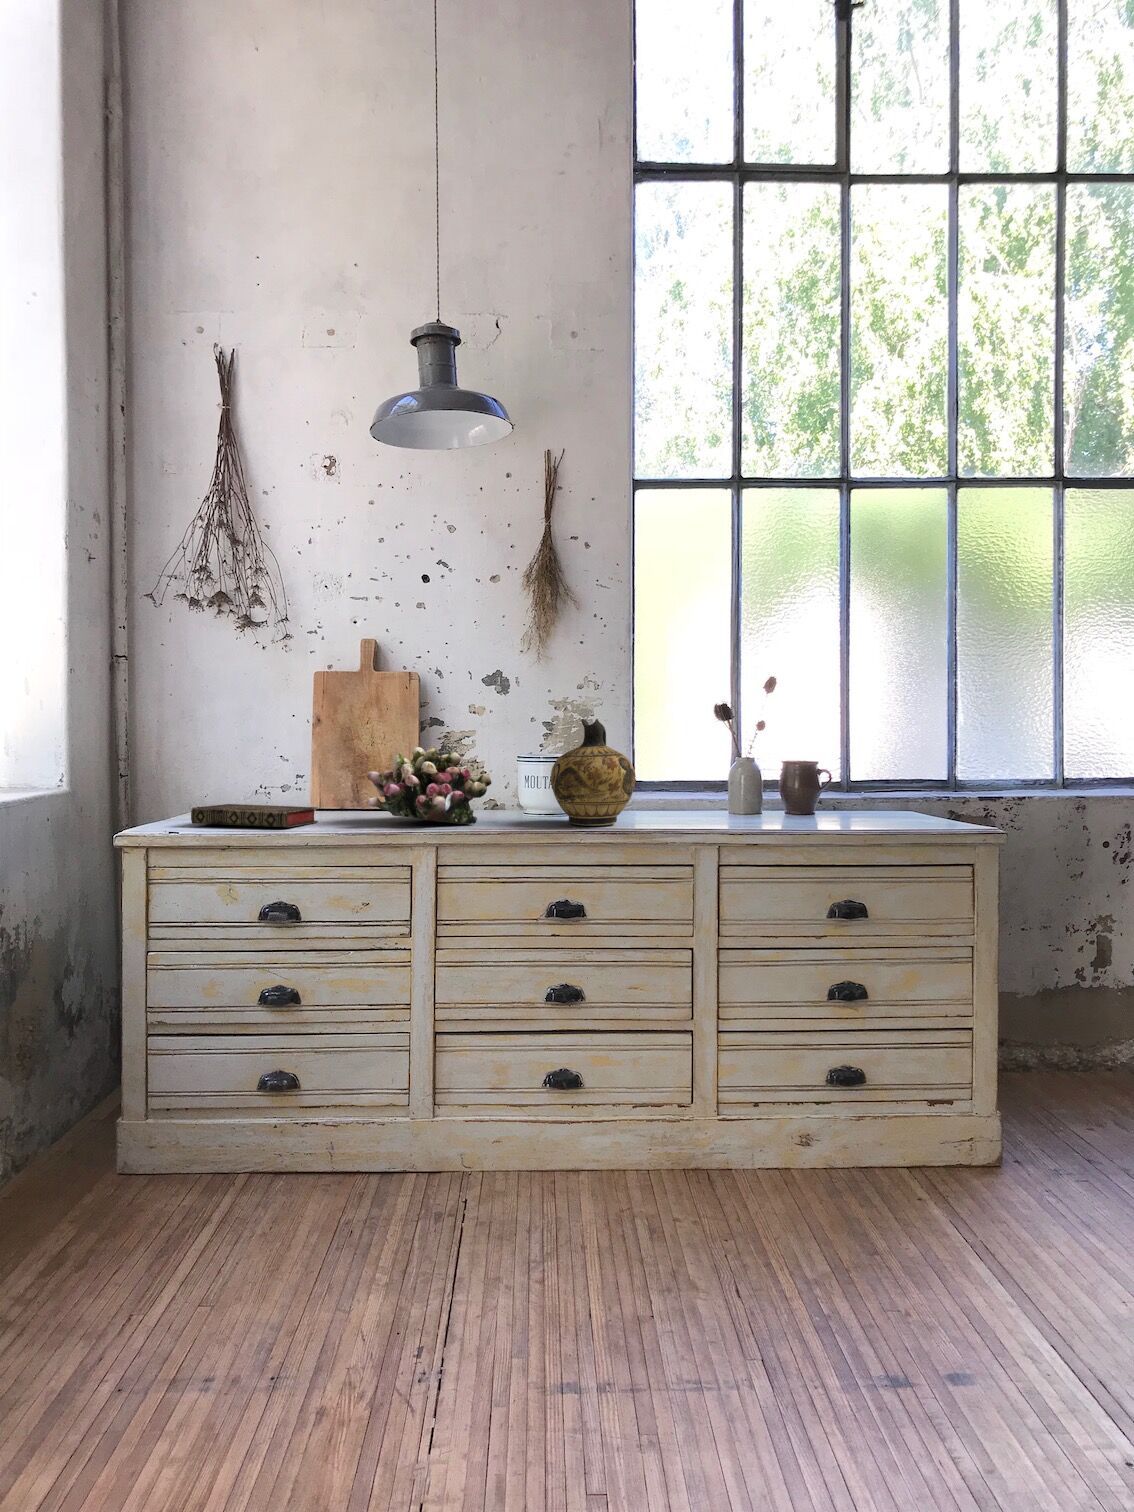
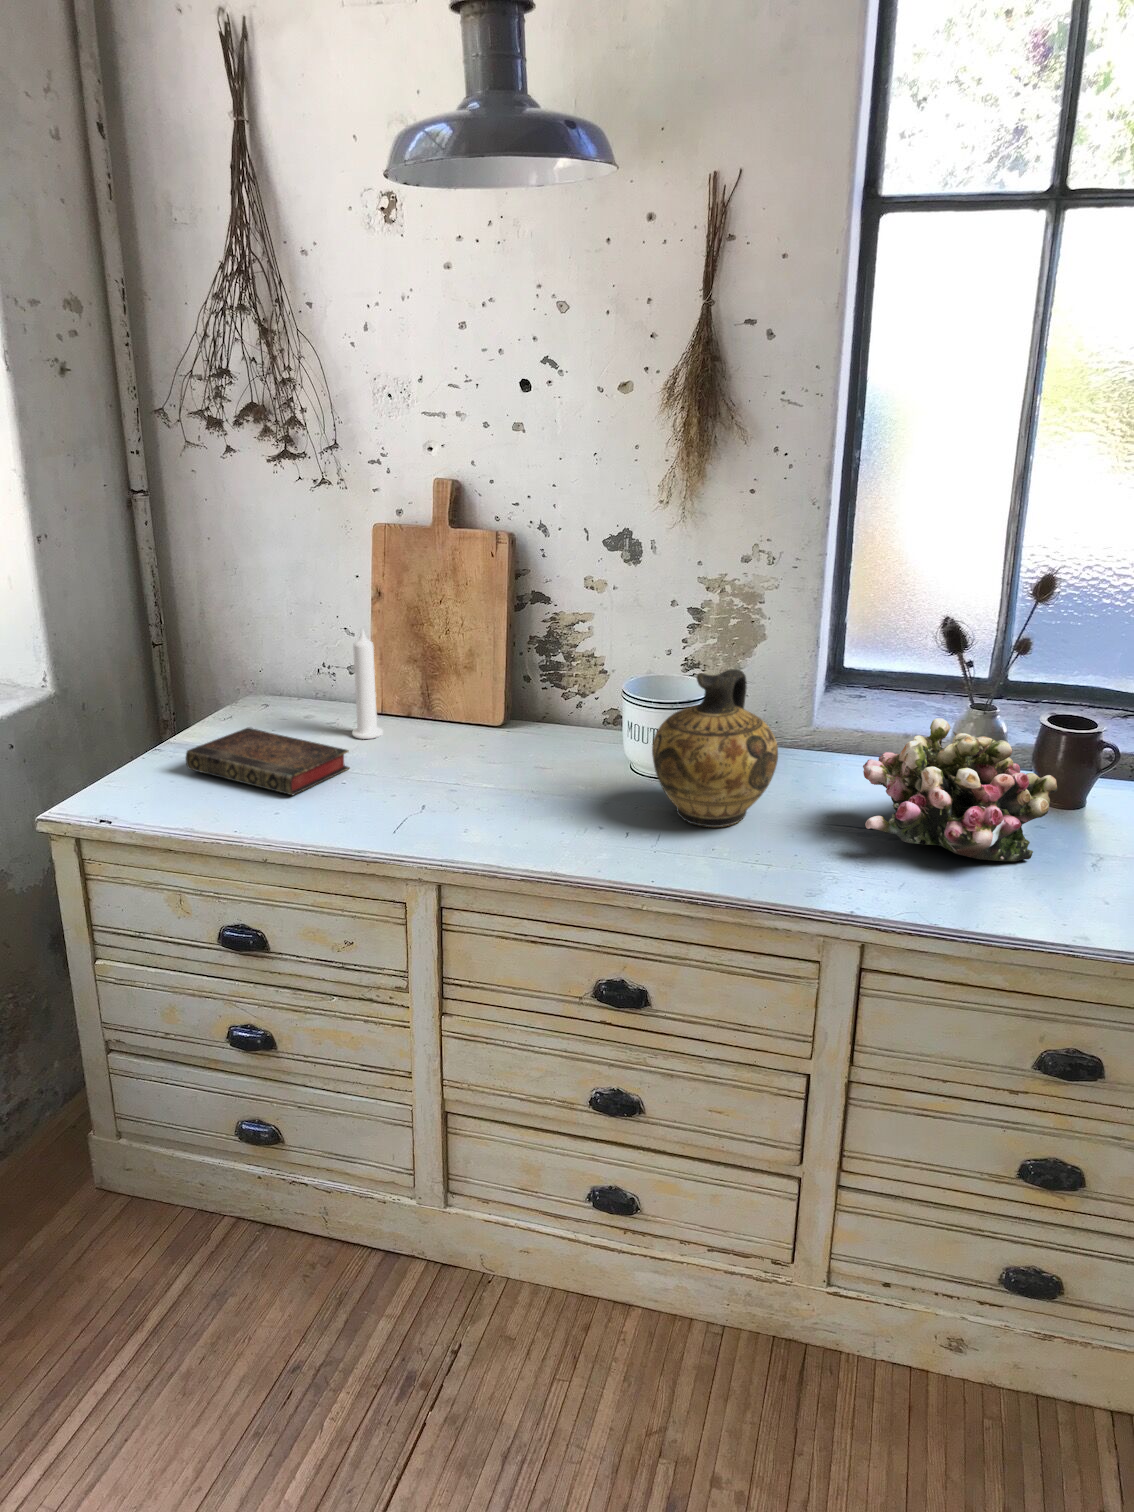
candle: none [305,734,328,815] -> present [352,630,383,739]
flower arrangement: present [367,747,492,824] -> present [863,718,1057,861]

